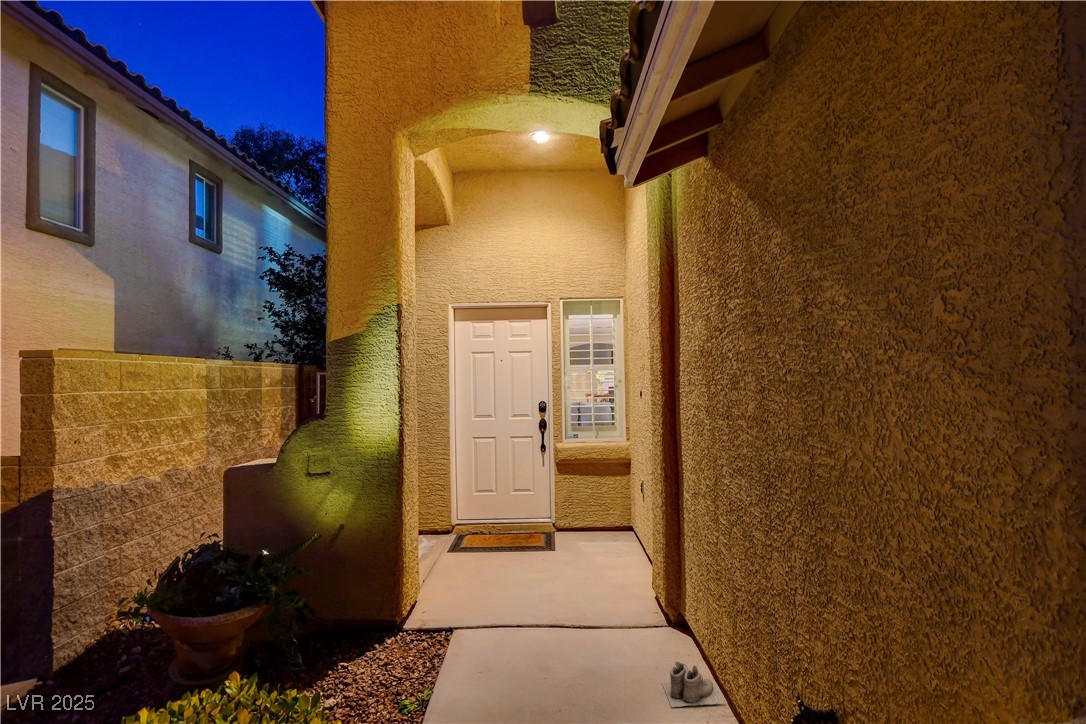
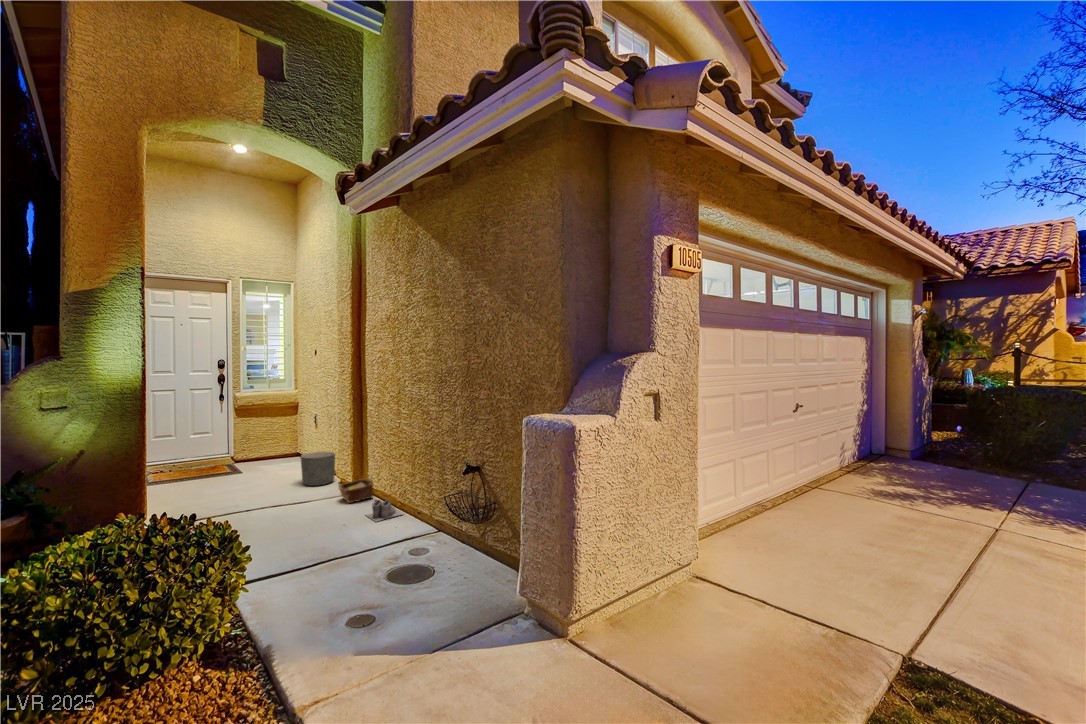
planter: none [607,540,653,593] -> present [301,452,335,486]
woven basket: none [638,601,691,646] -> present [339,478,373,503]

